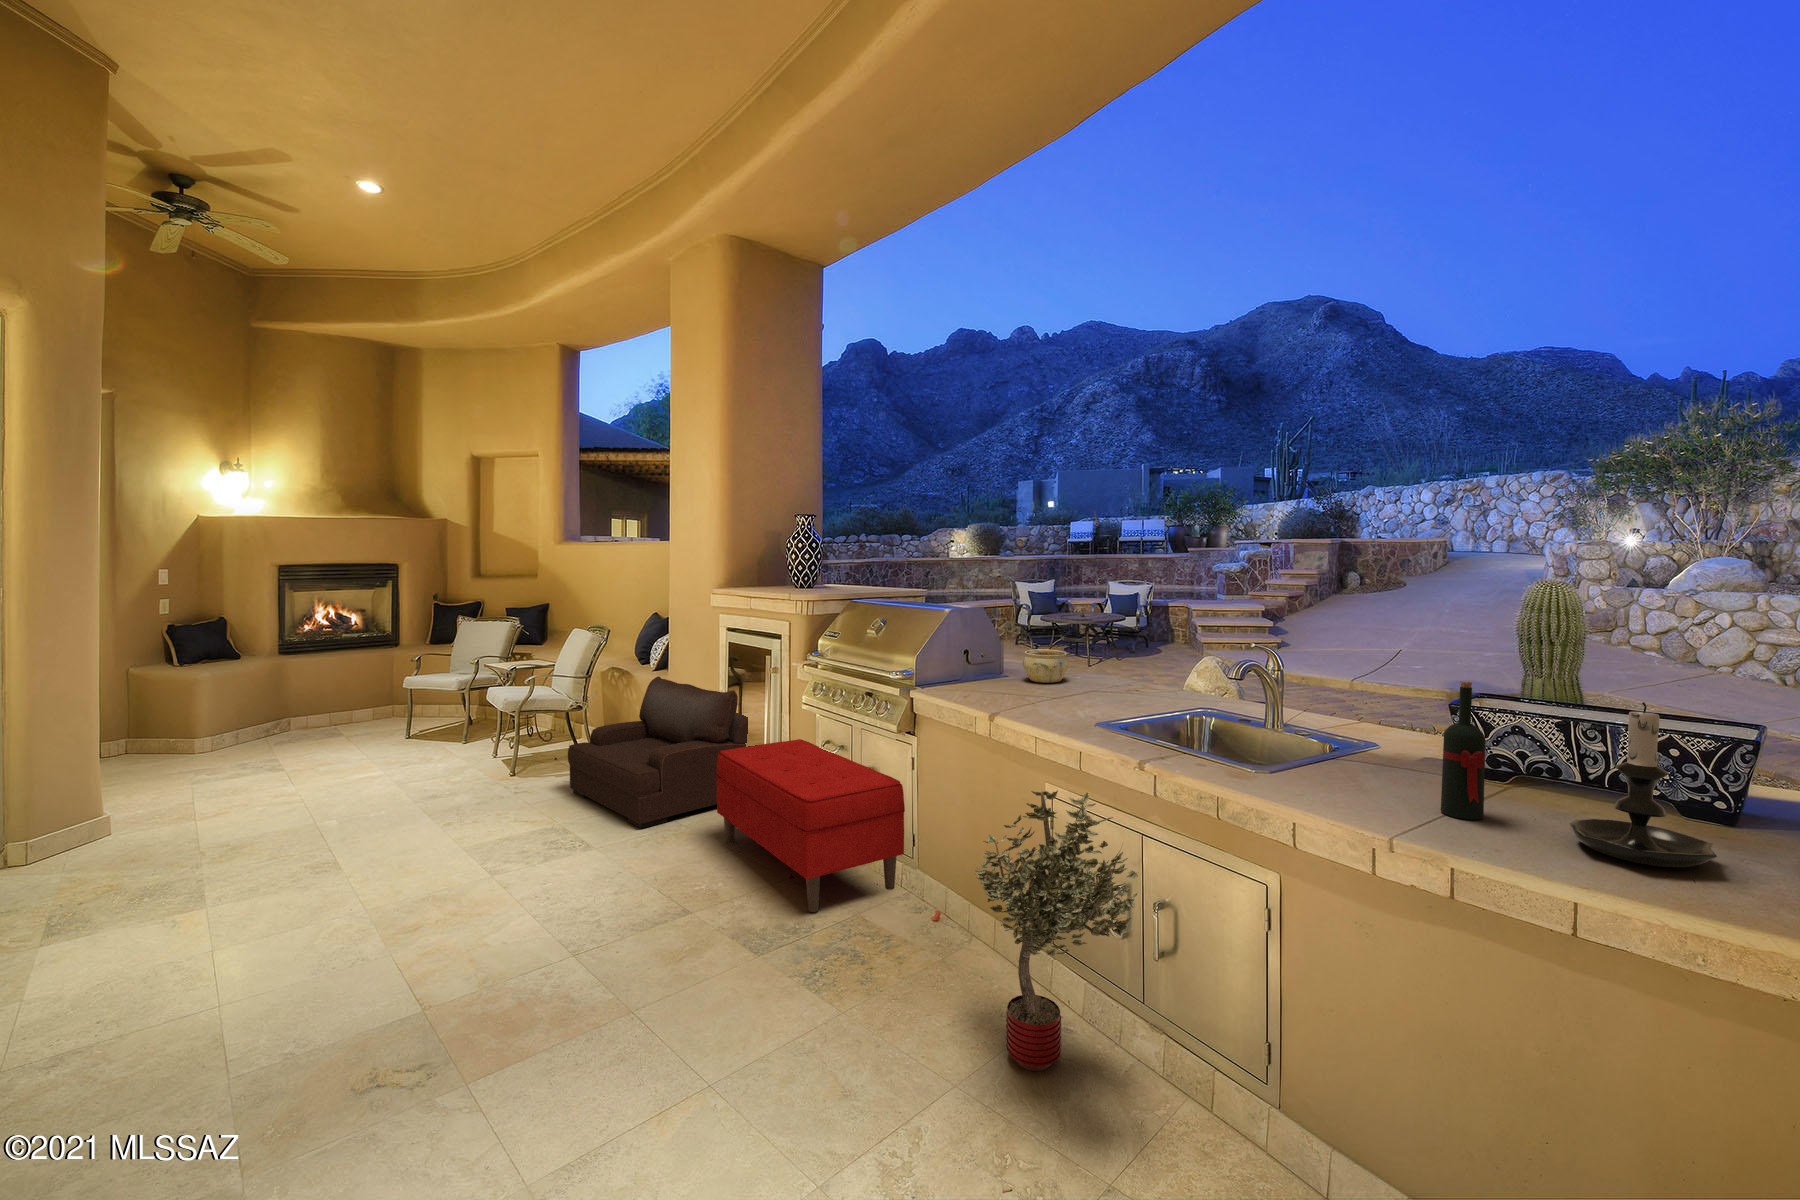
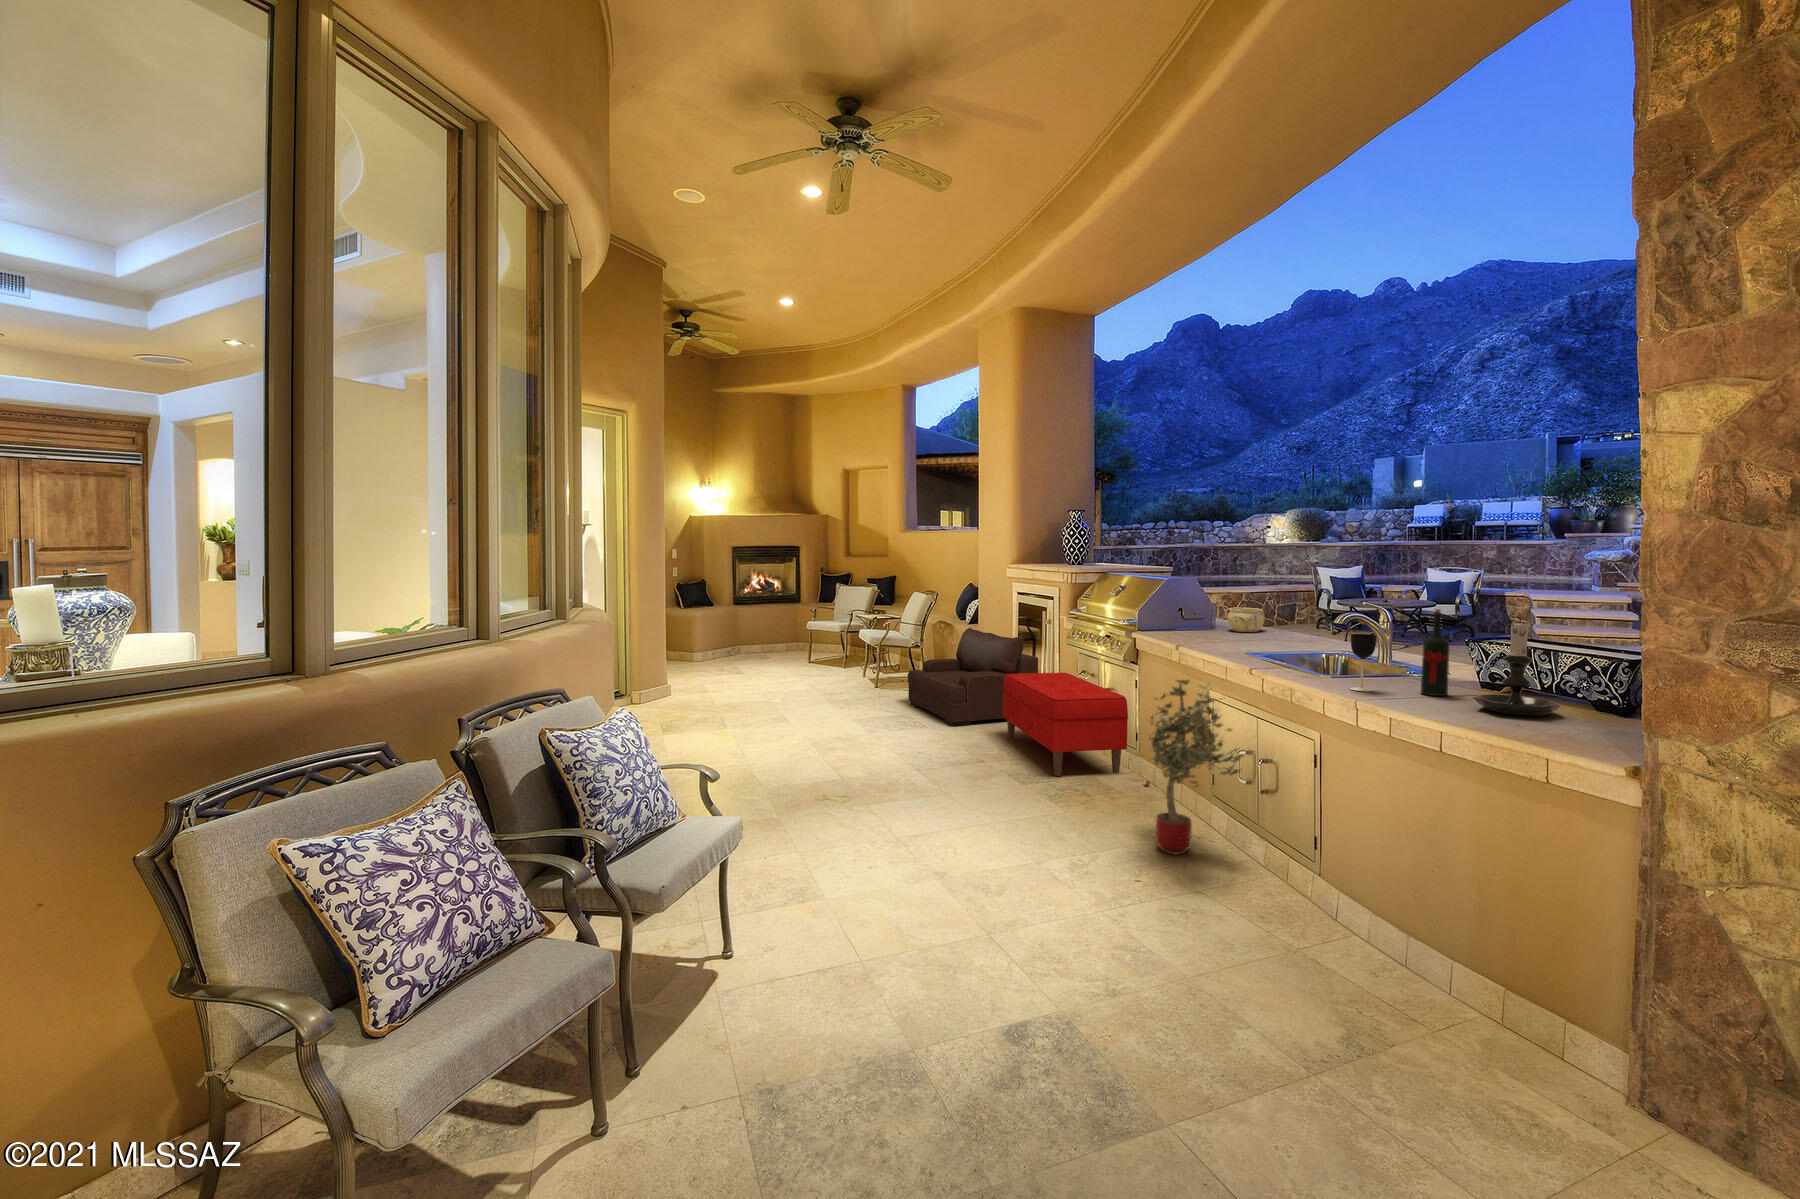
wine glass: none [1340,722,1382,817] -> present [1350,634,1376,691]

